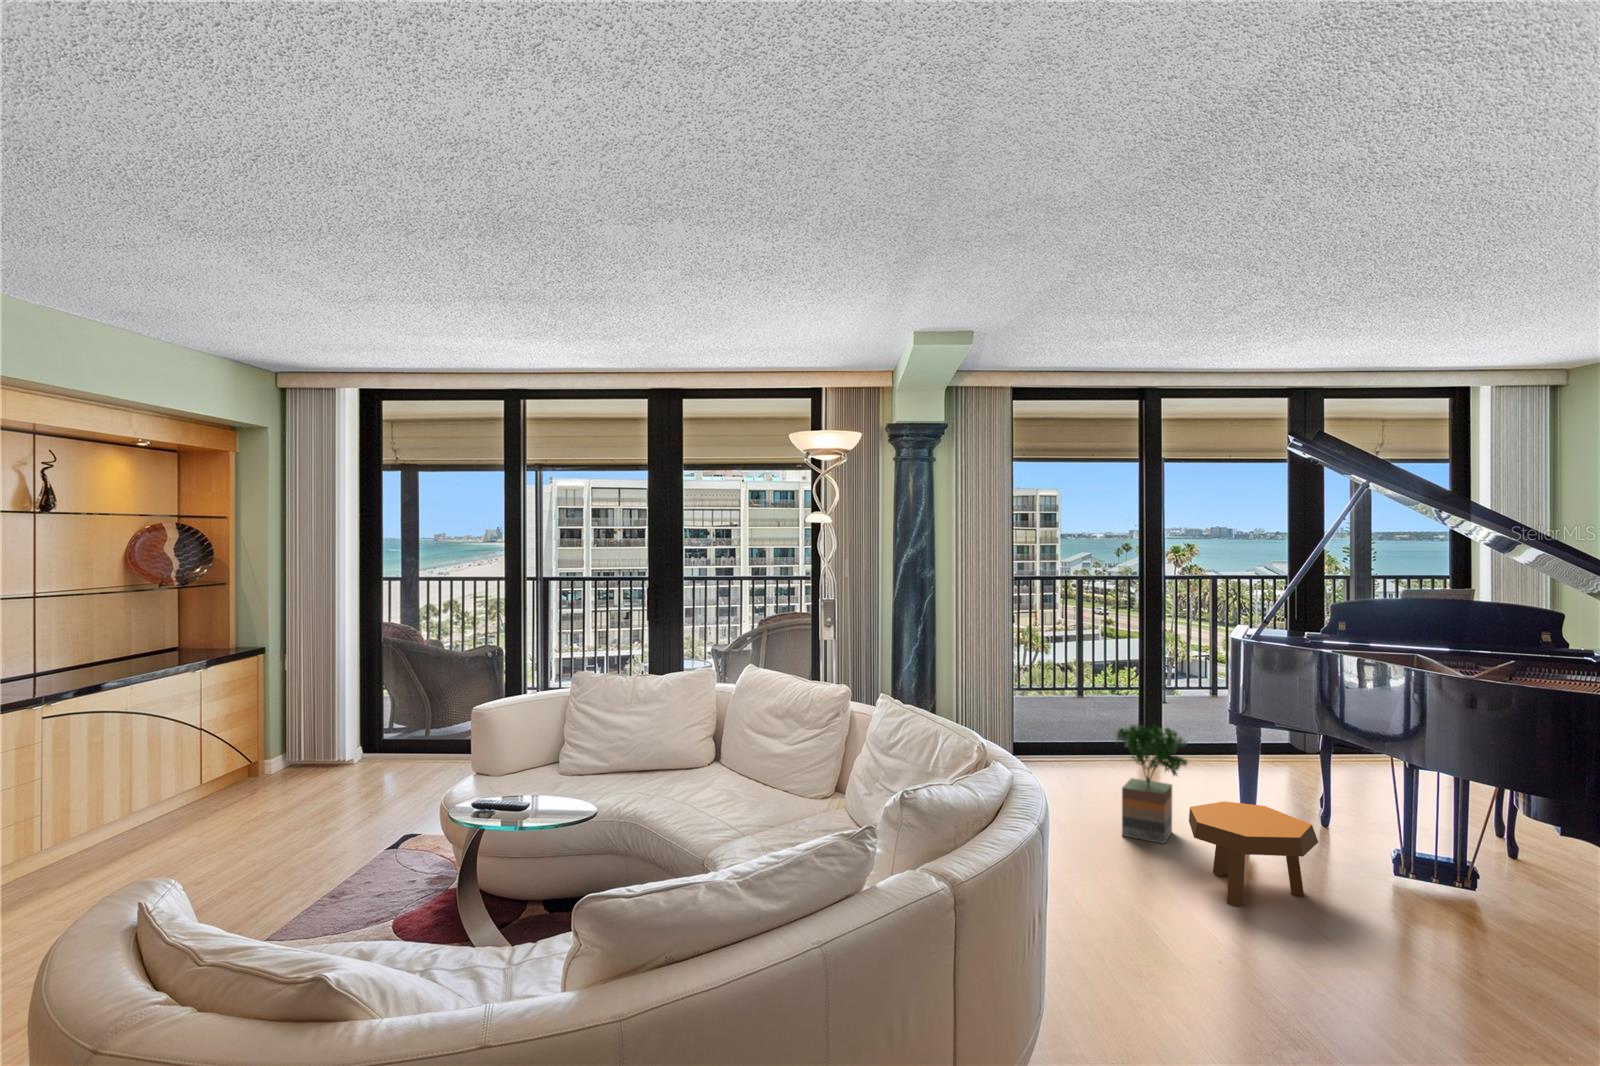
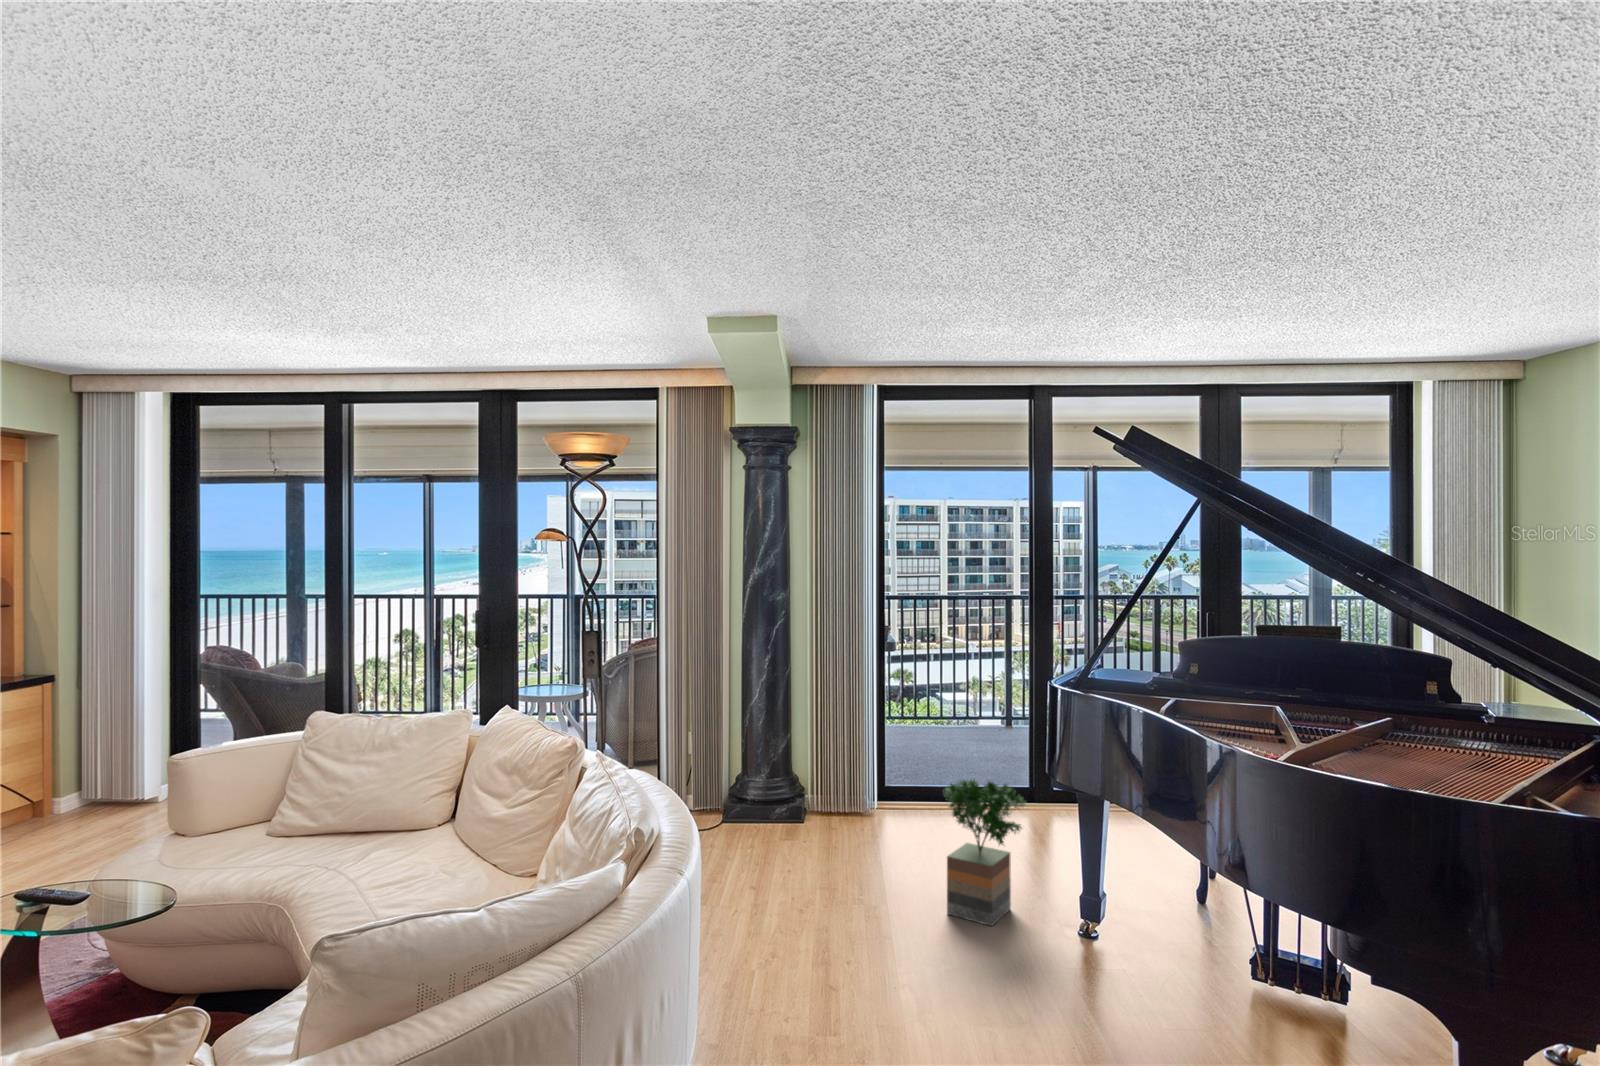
footstool: present [1189,801,1318,907] -> none [990,881,1142,1023]

